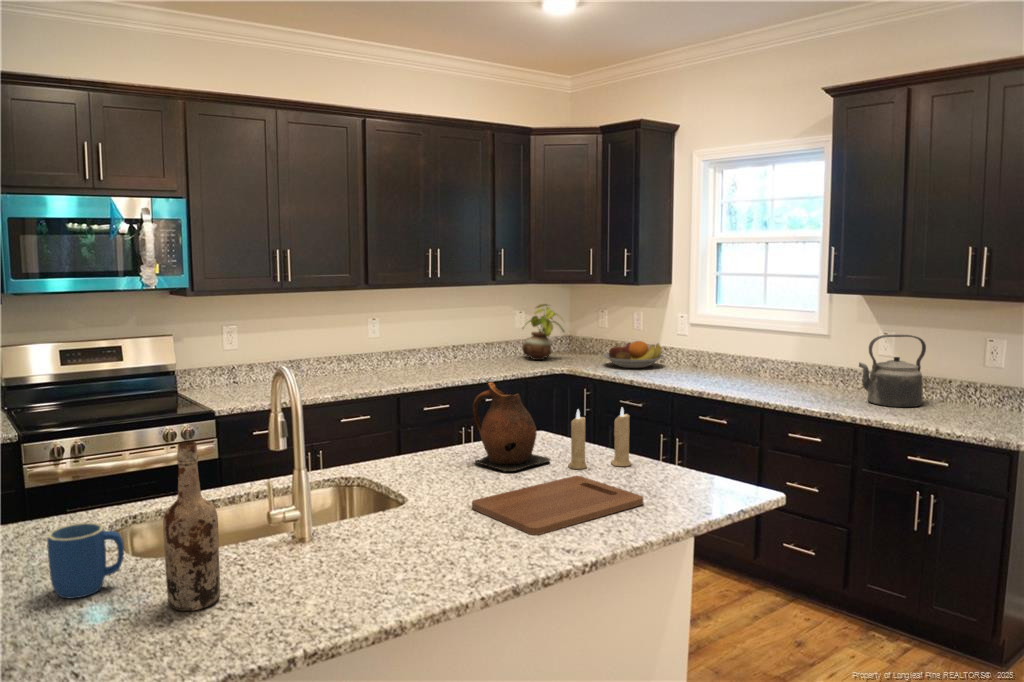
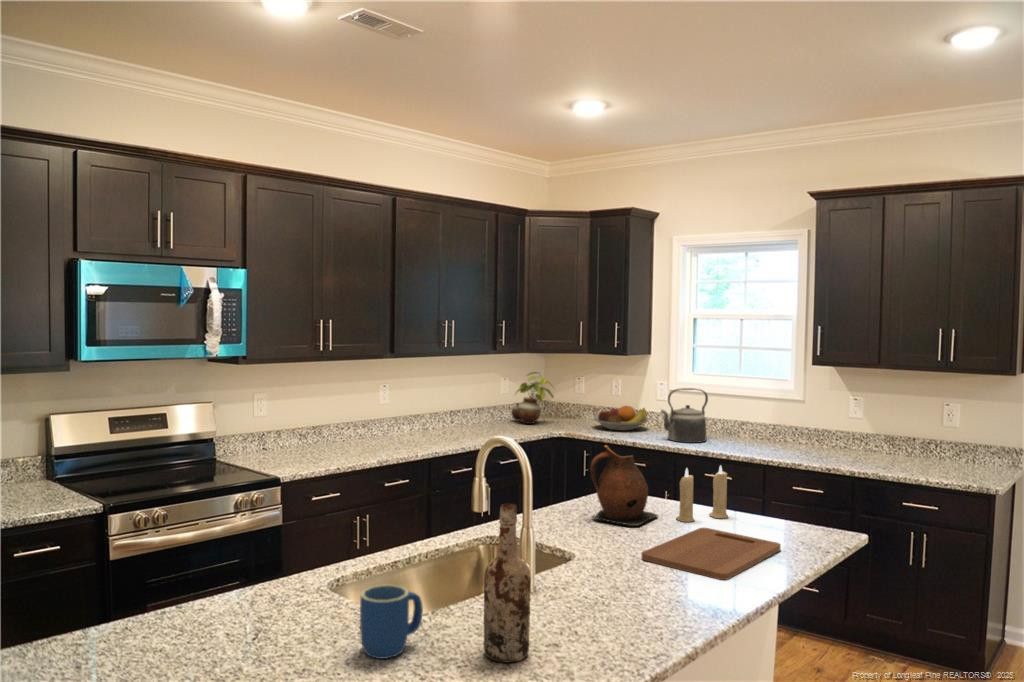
kettle: present [859,335,926,407] -> present [661,388,708,443]

